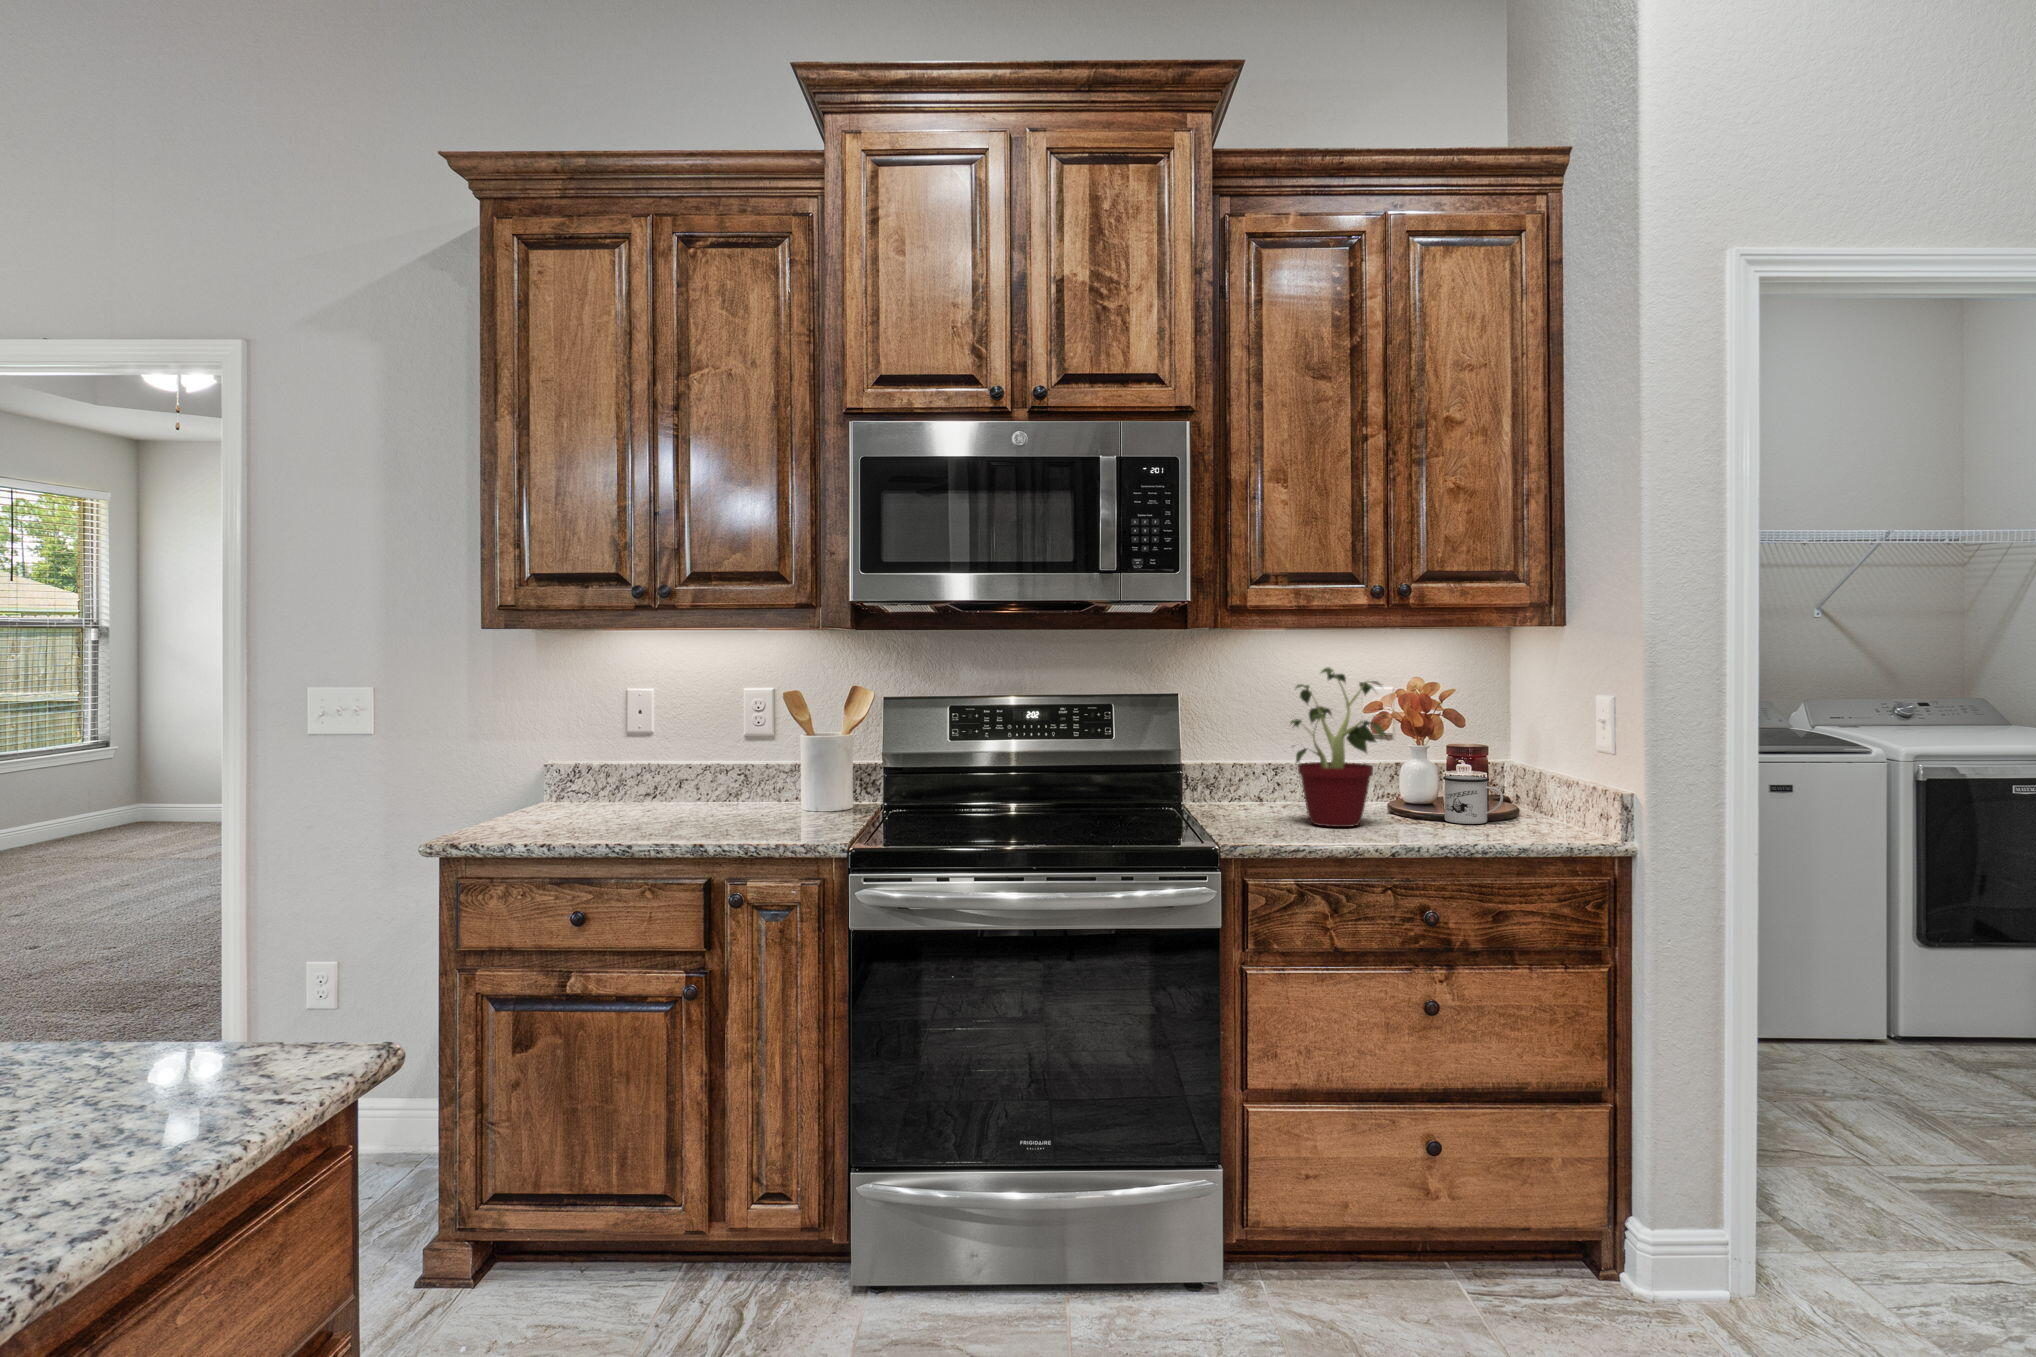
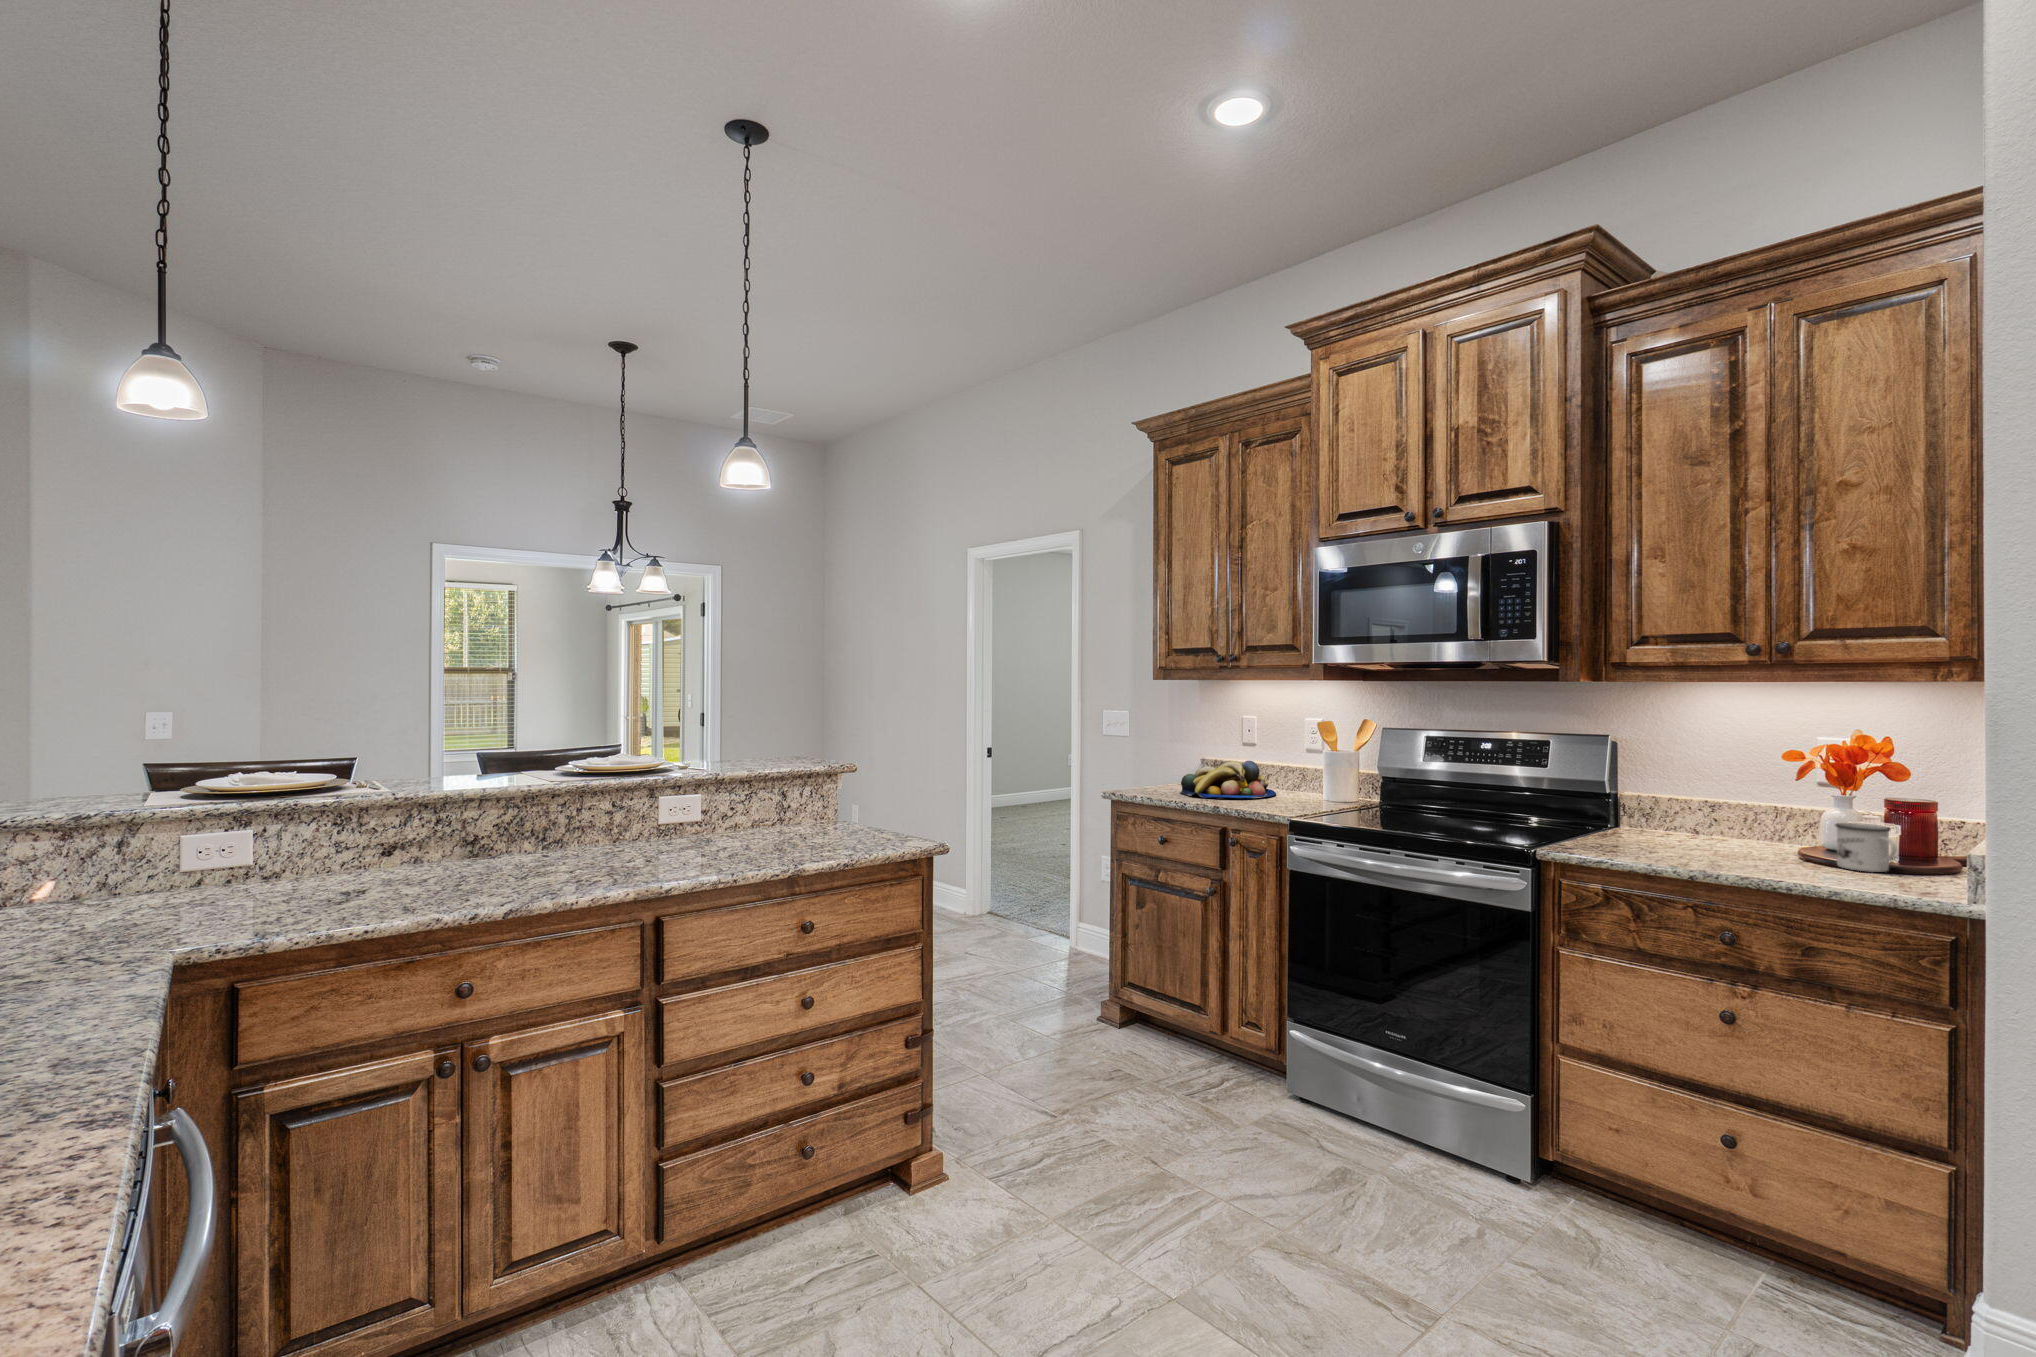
potted plant: present [1291,668,1386,827] -> none [1643,715,1772,855]
fruit bowl: none [583,763,744,832] -> present [1181,761,1276,798]

